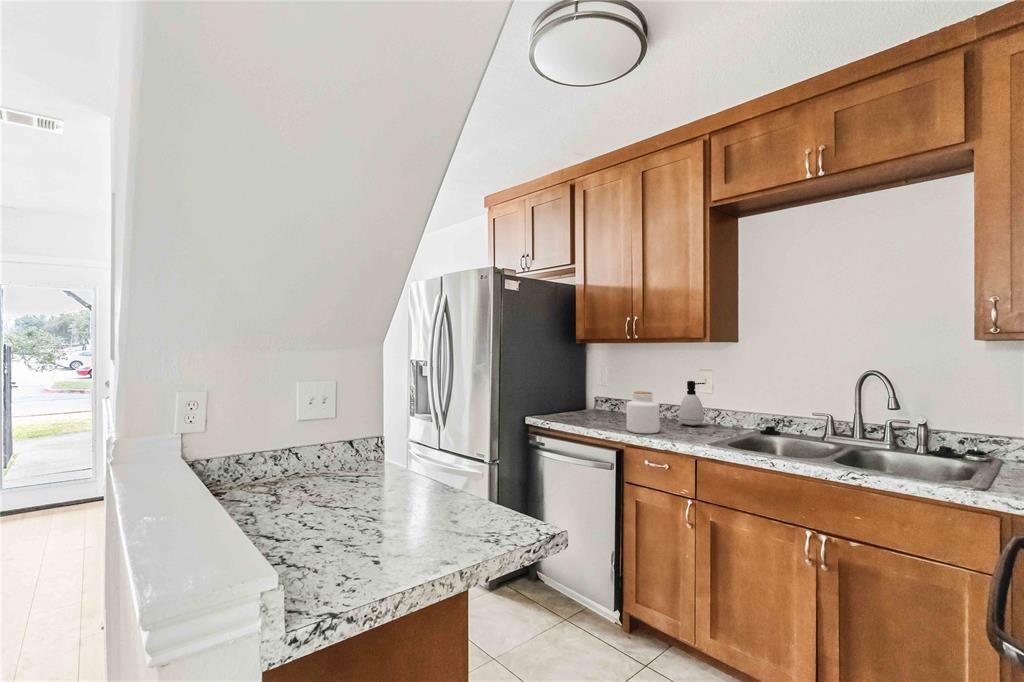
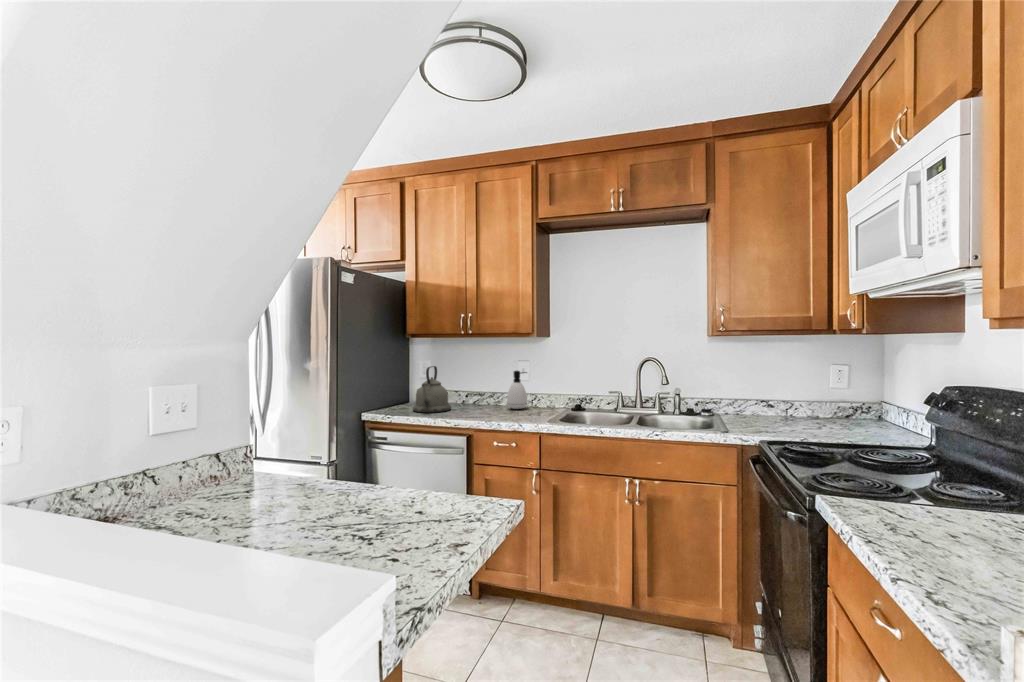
kettle: none [578,372,618,421] -> present [413,366,451,413]
jar: present [627,392,660,433] -> none [470,382,498,419]

